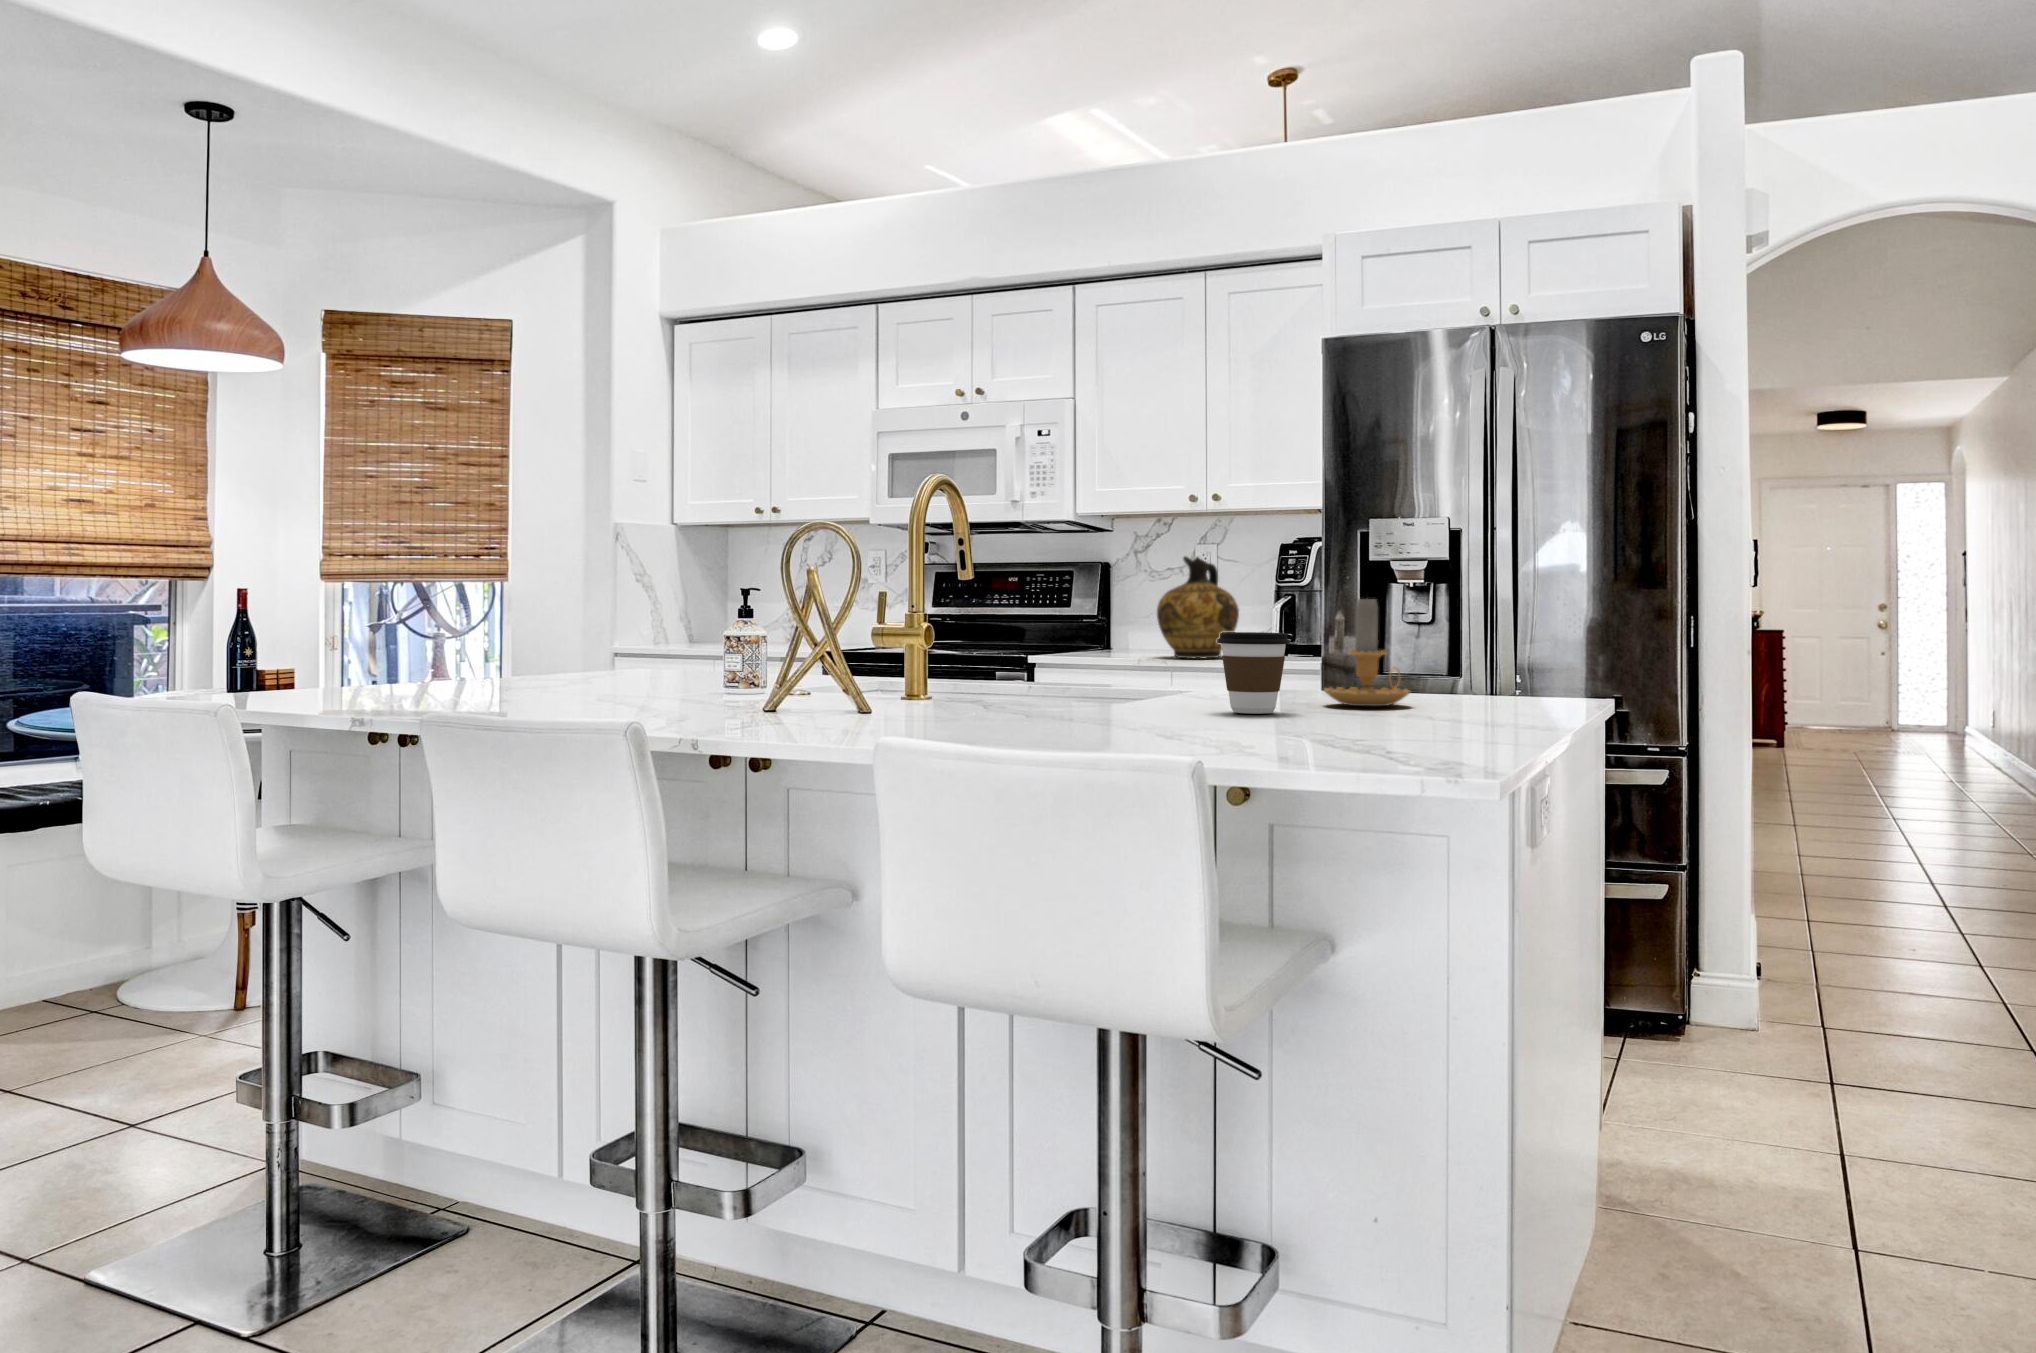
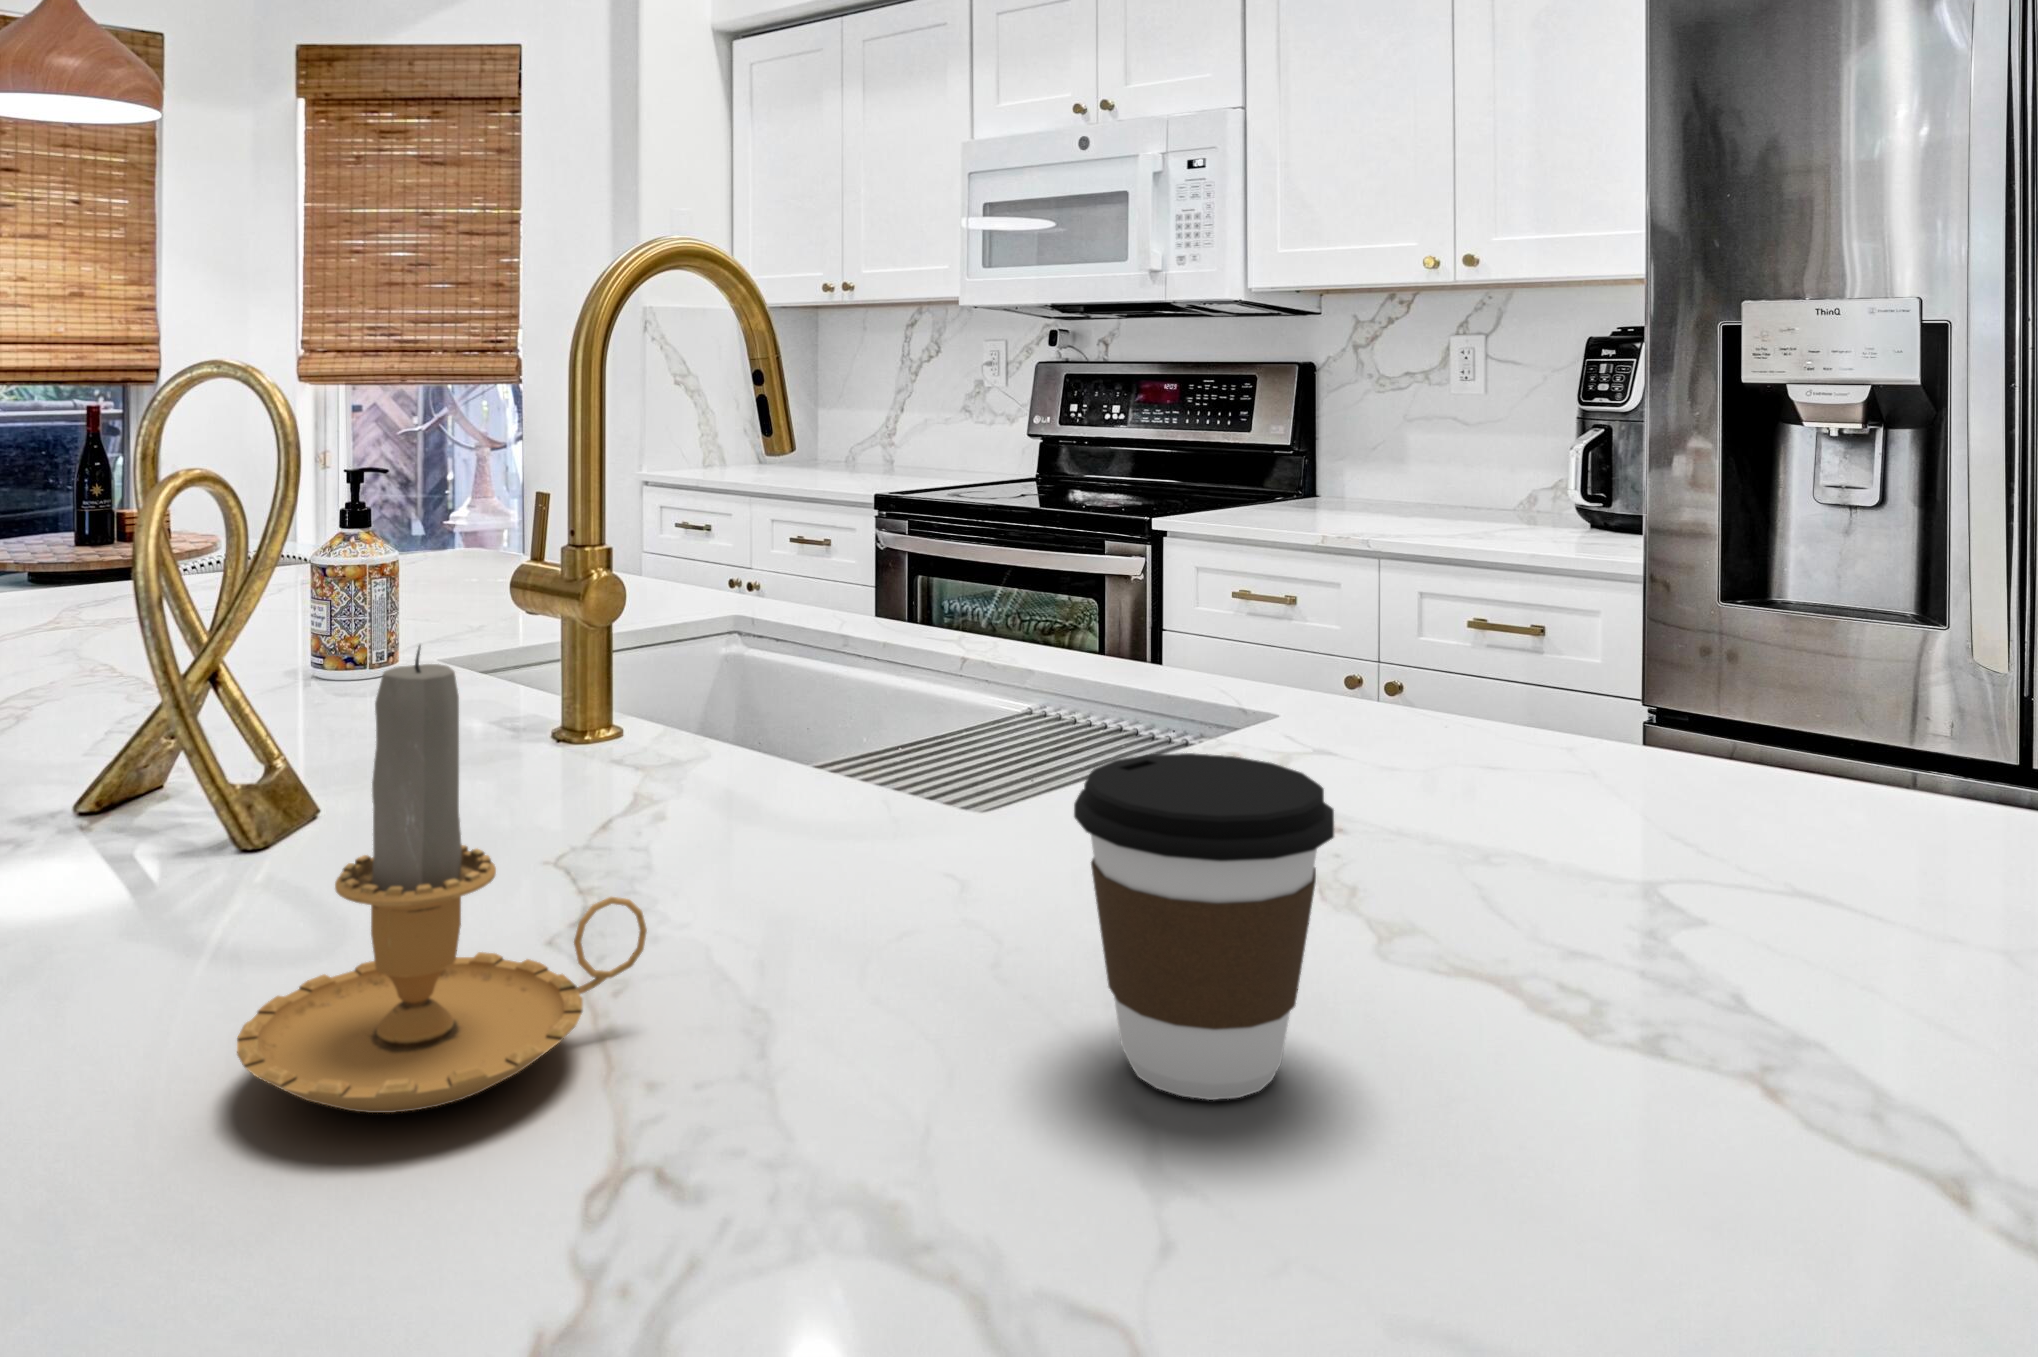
ceramic jug: present [1157,556,1239,658] -> none [1359,359,1504,533]
candle: present [1324,598,1410,706] -> present [237,645,647,1113]

